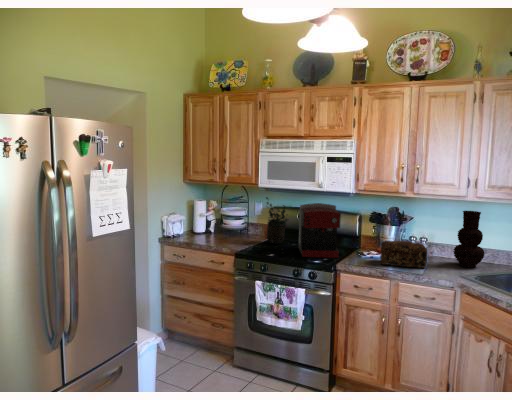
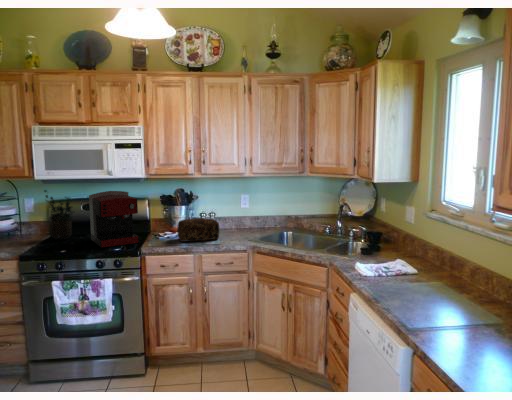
vase: present [453,211,484,267] -> none [236,186,260,233]

